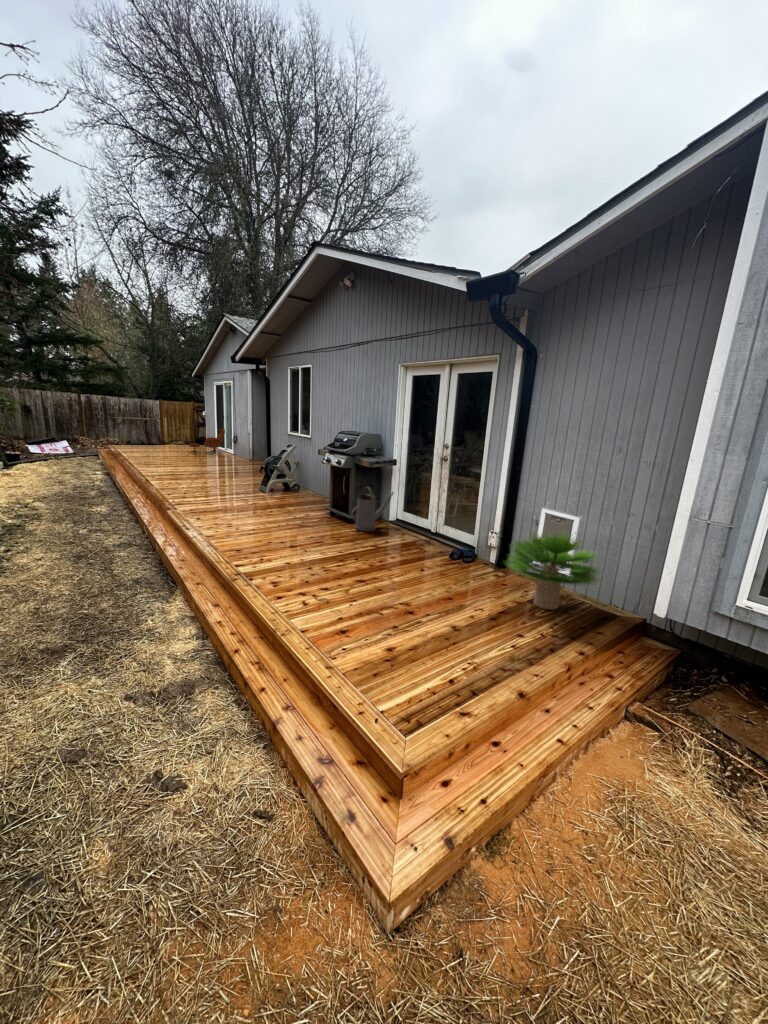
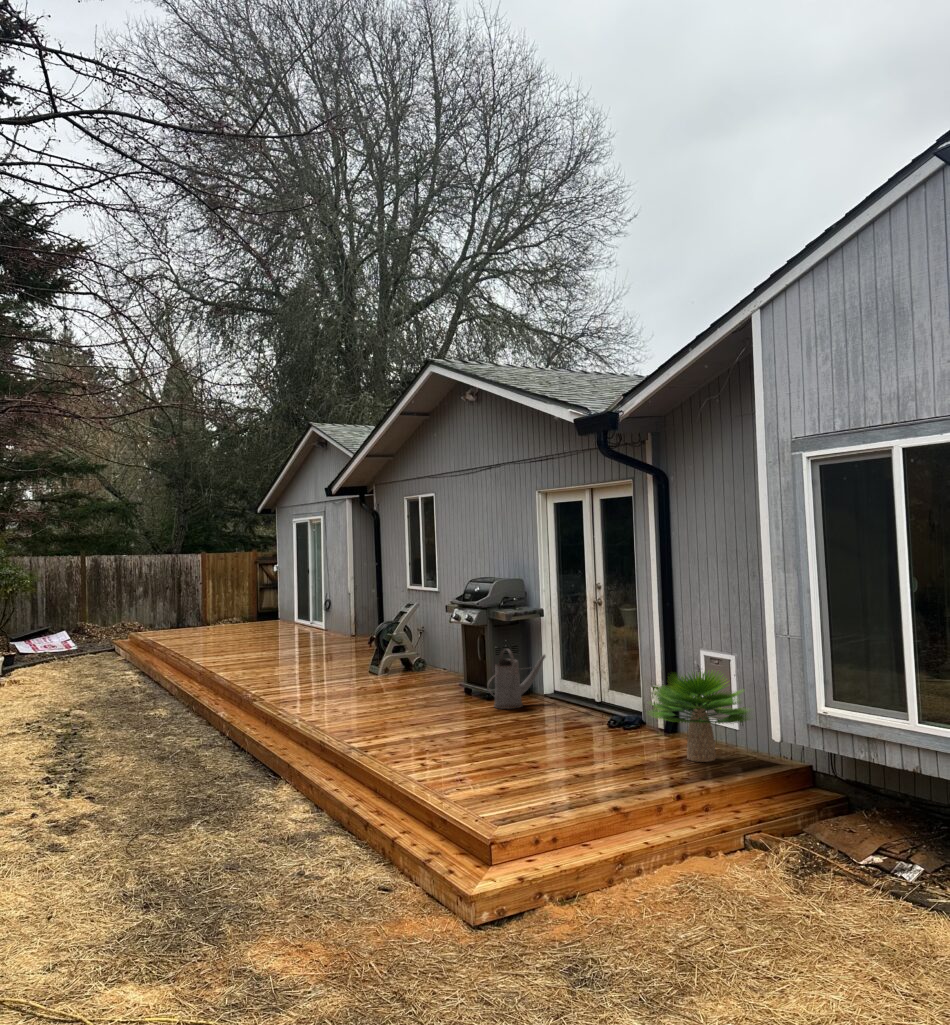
dining table: present [114,417,155,444] -> none [132,585,194,629]
lounge chair: present [189,428,225,453] -> none [247,591,305,635]

